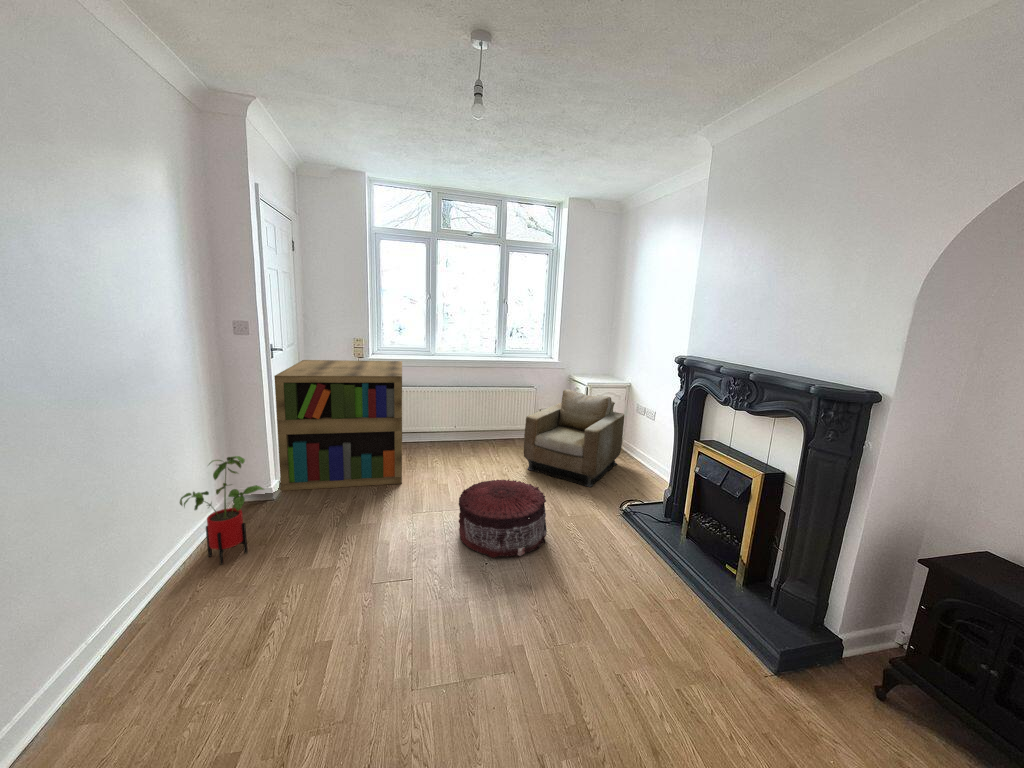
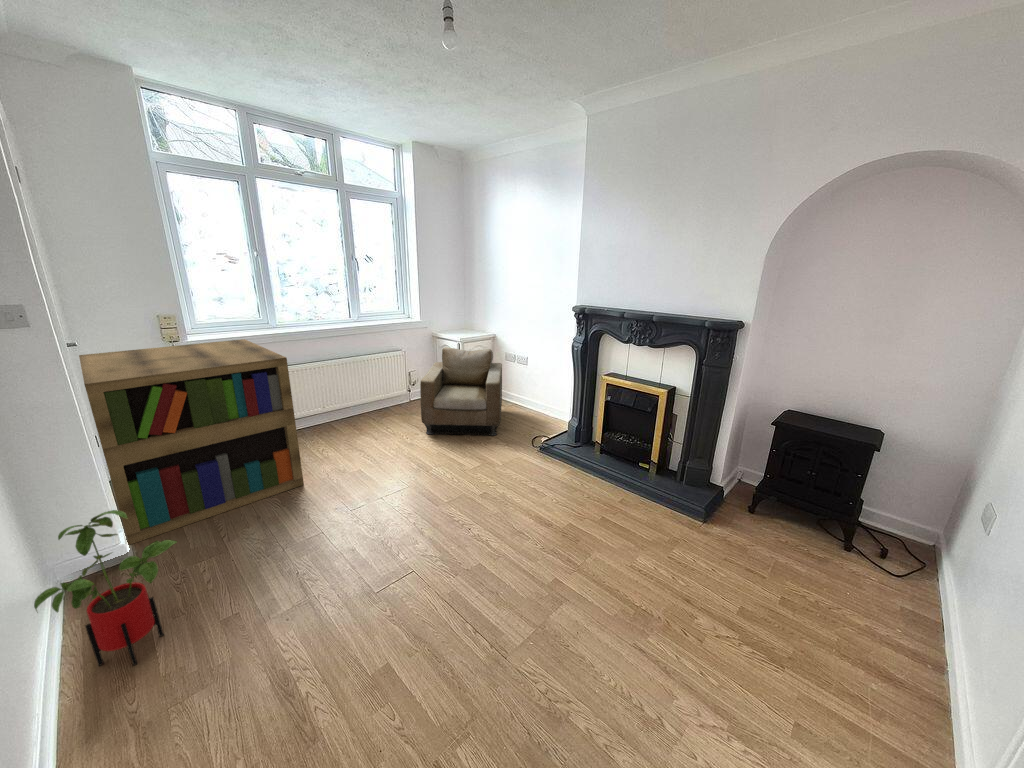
pouf: present [459,479,547,558] -> none [410,444,504,523]

